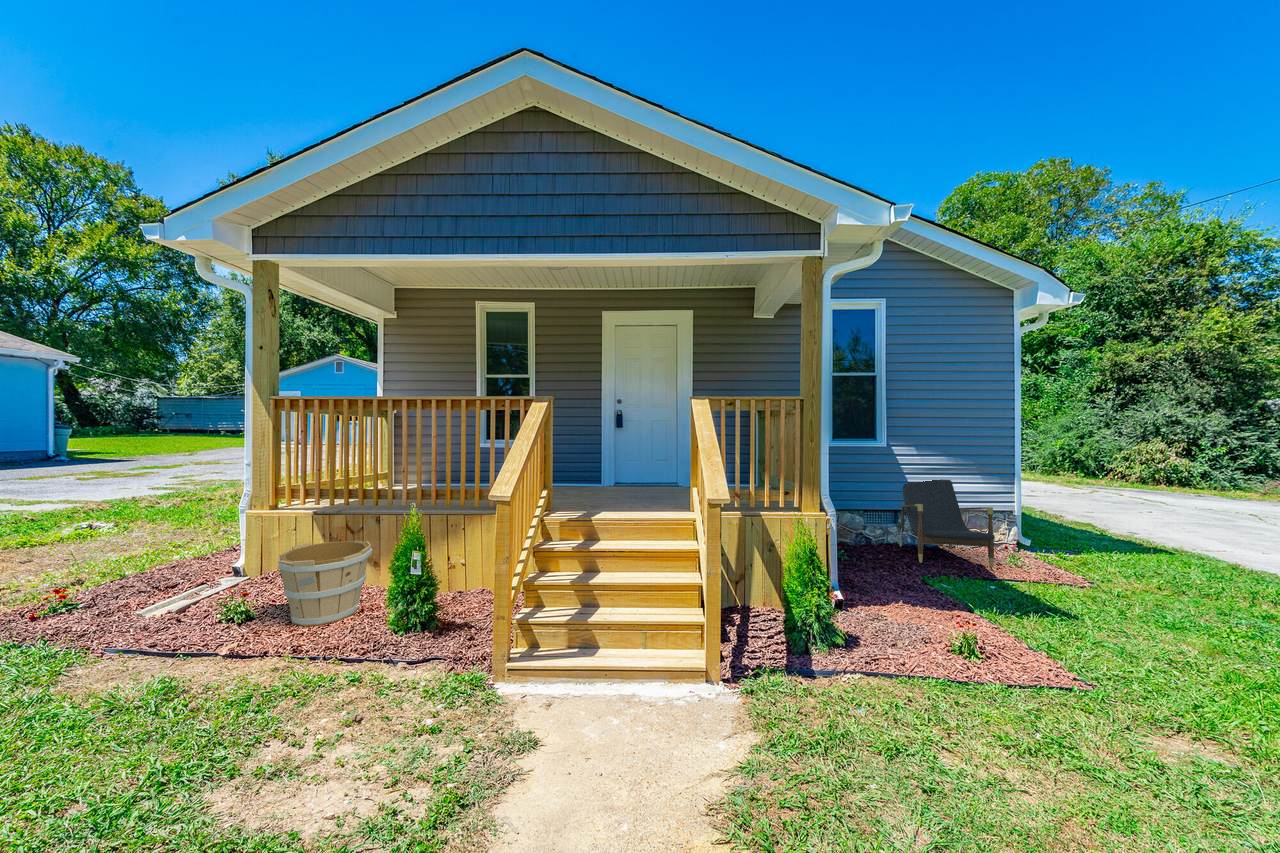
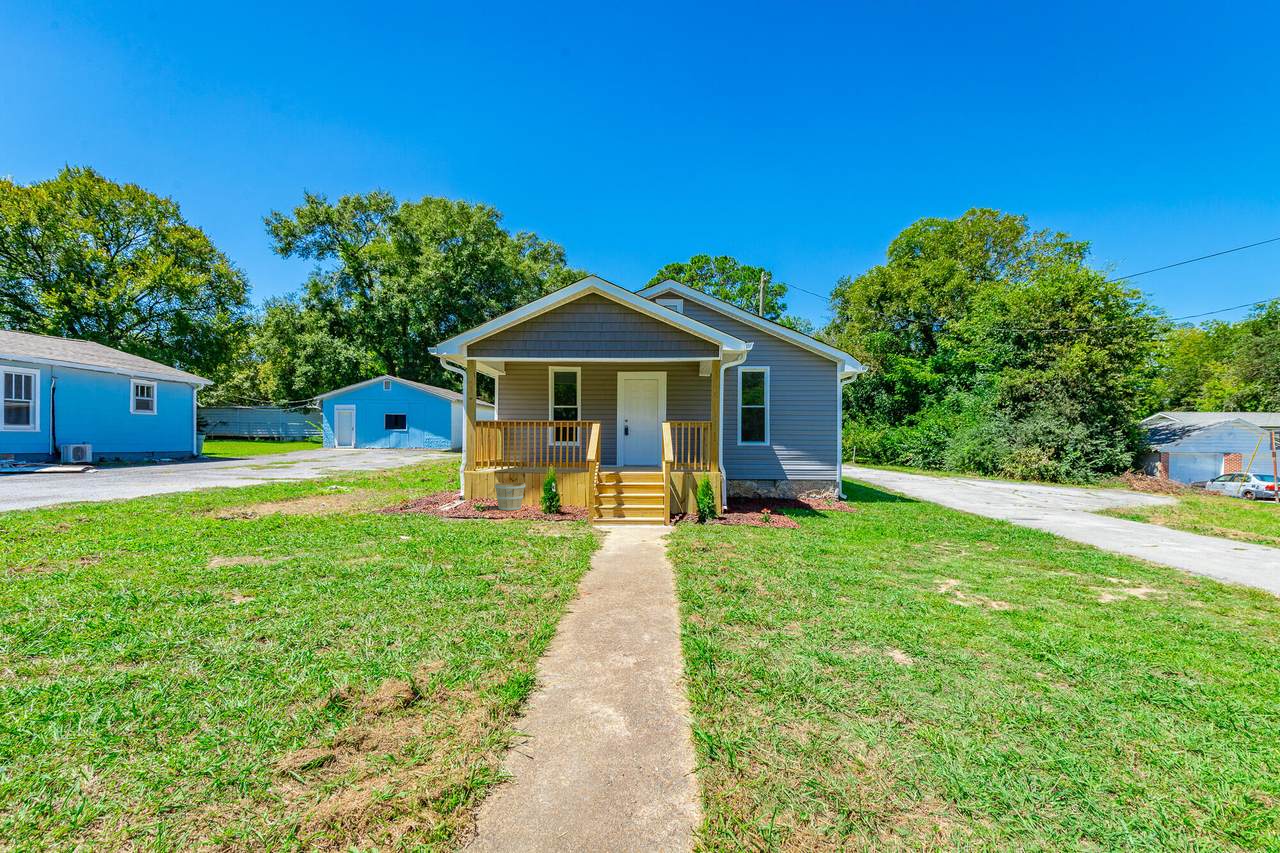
lounge chair: present [899,479,995,567] -> none [775,463,813,505]

